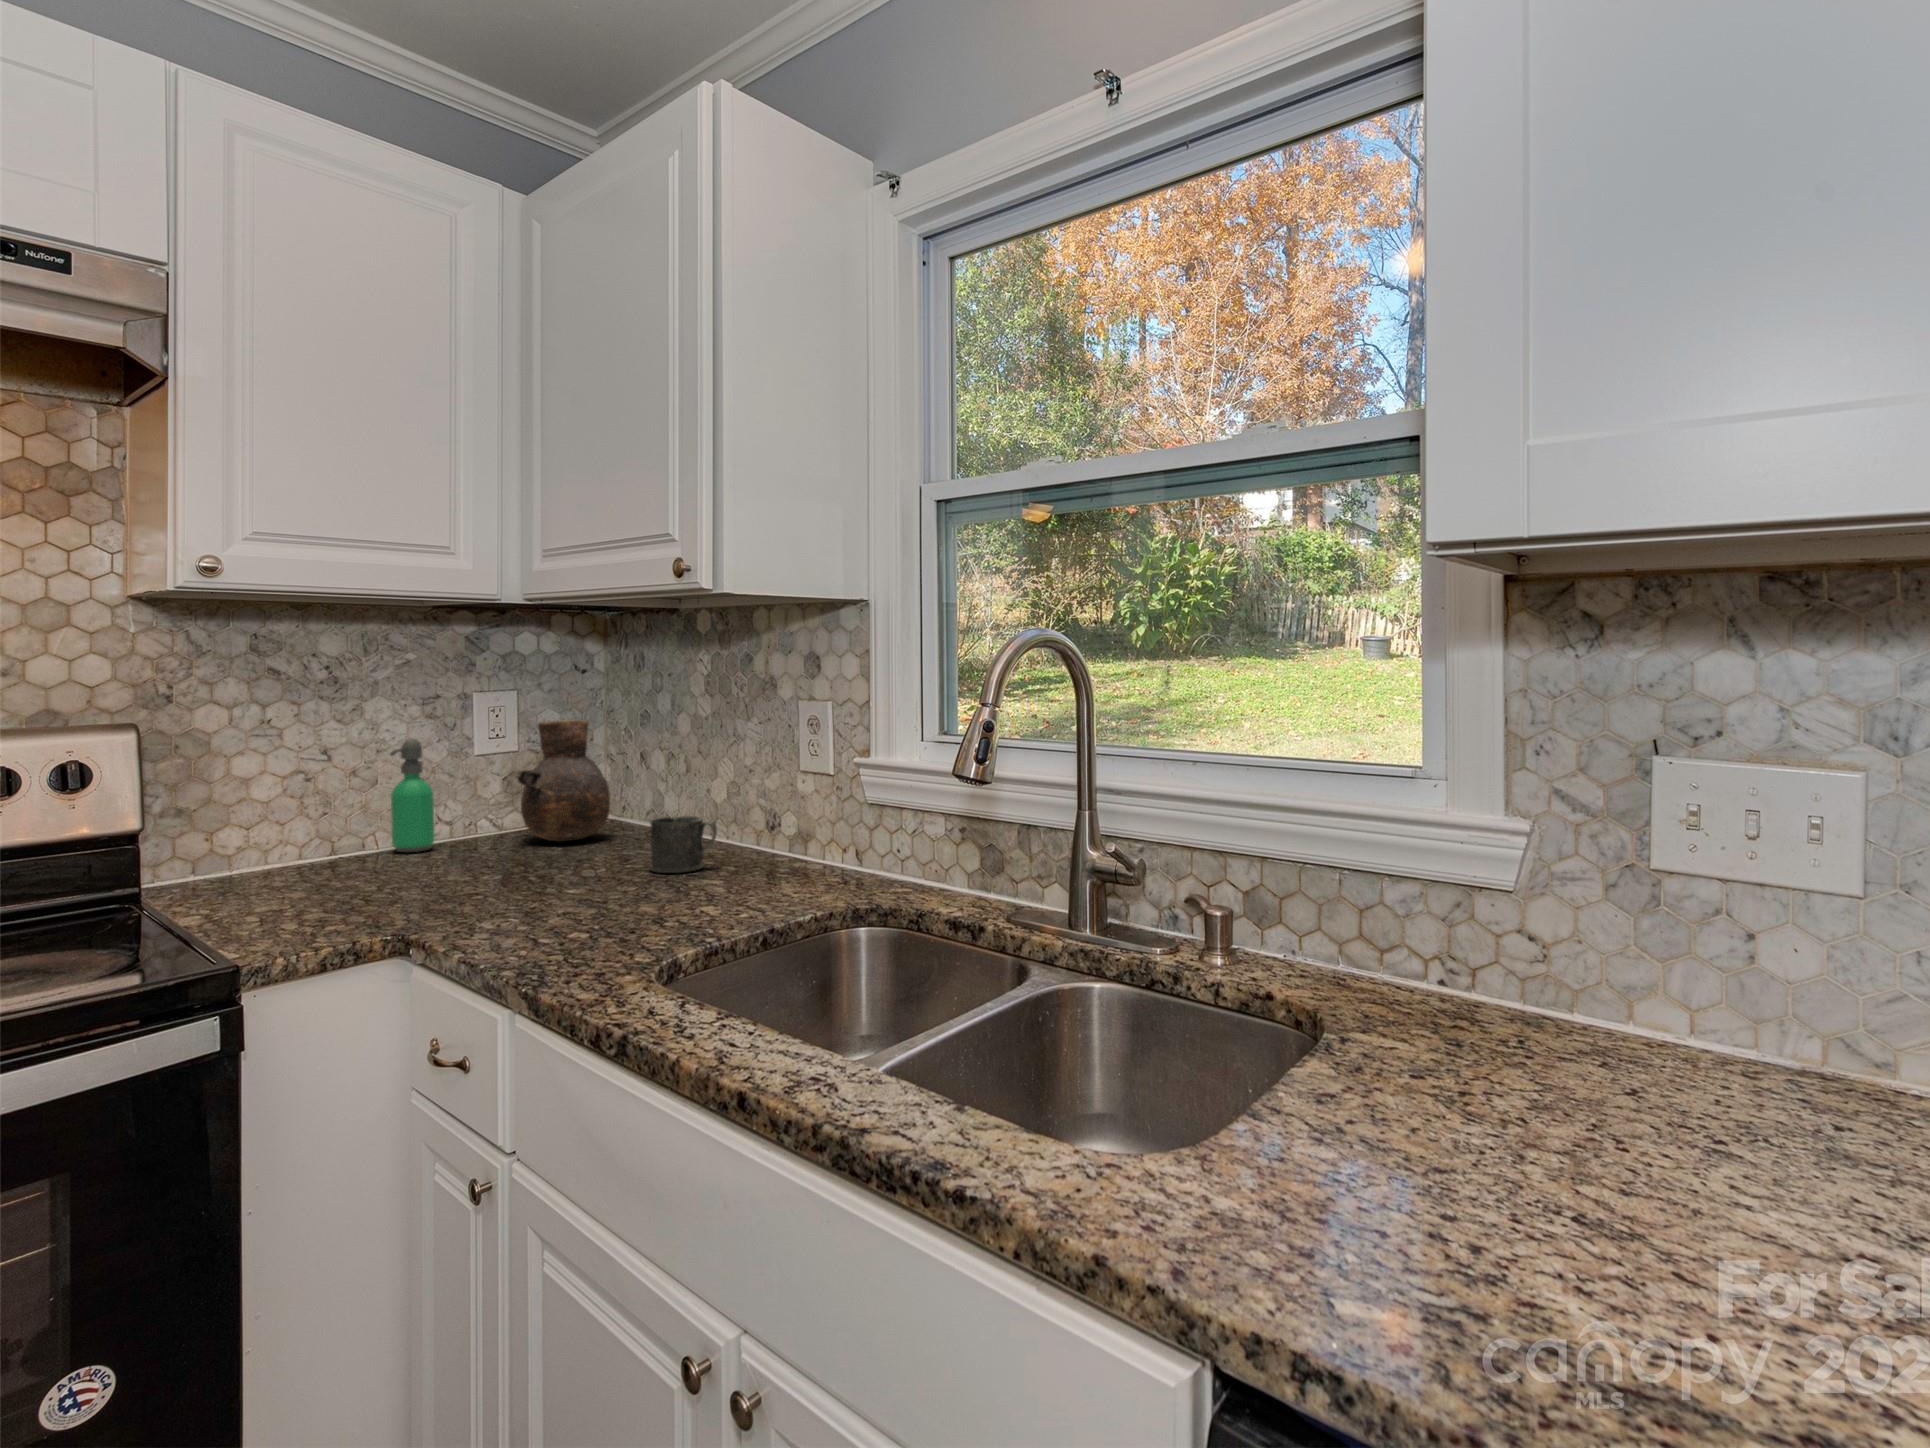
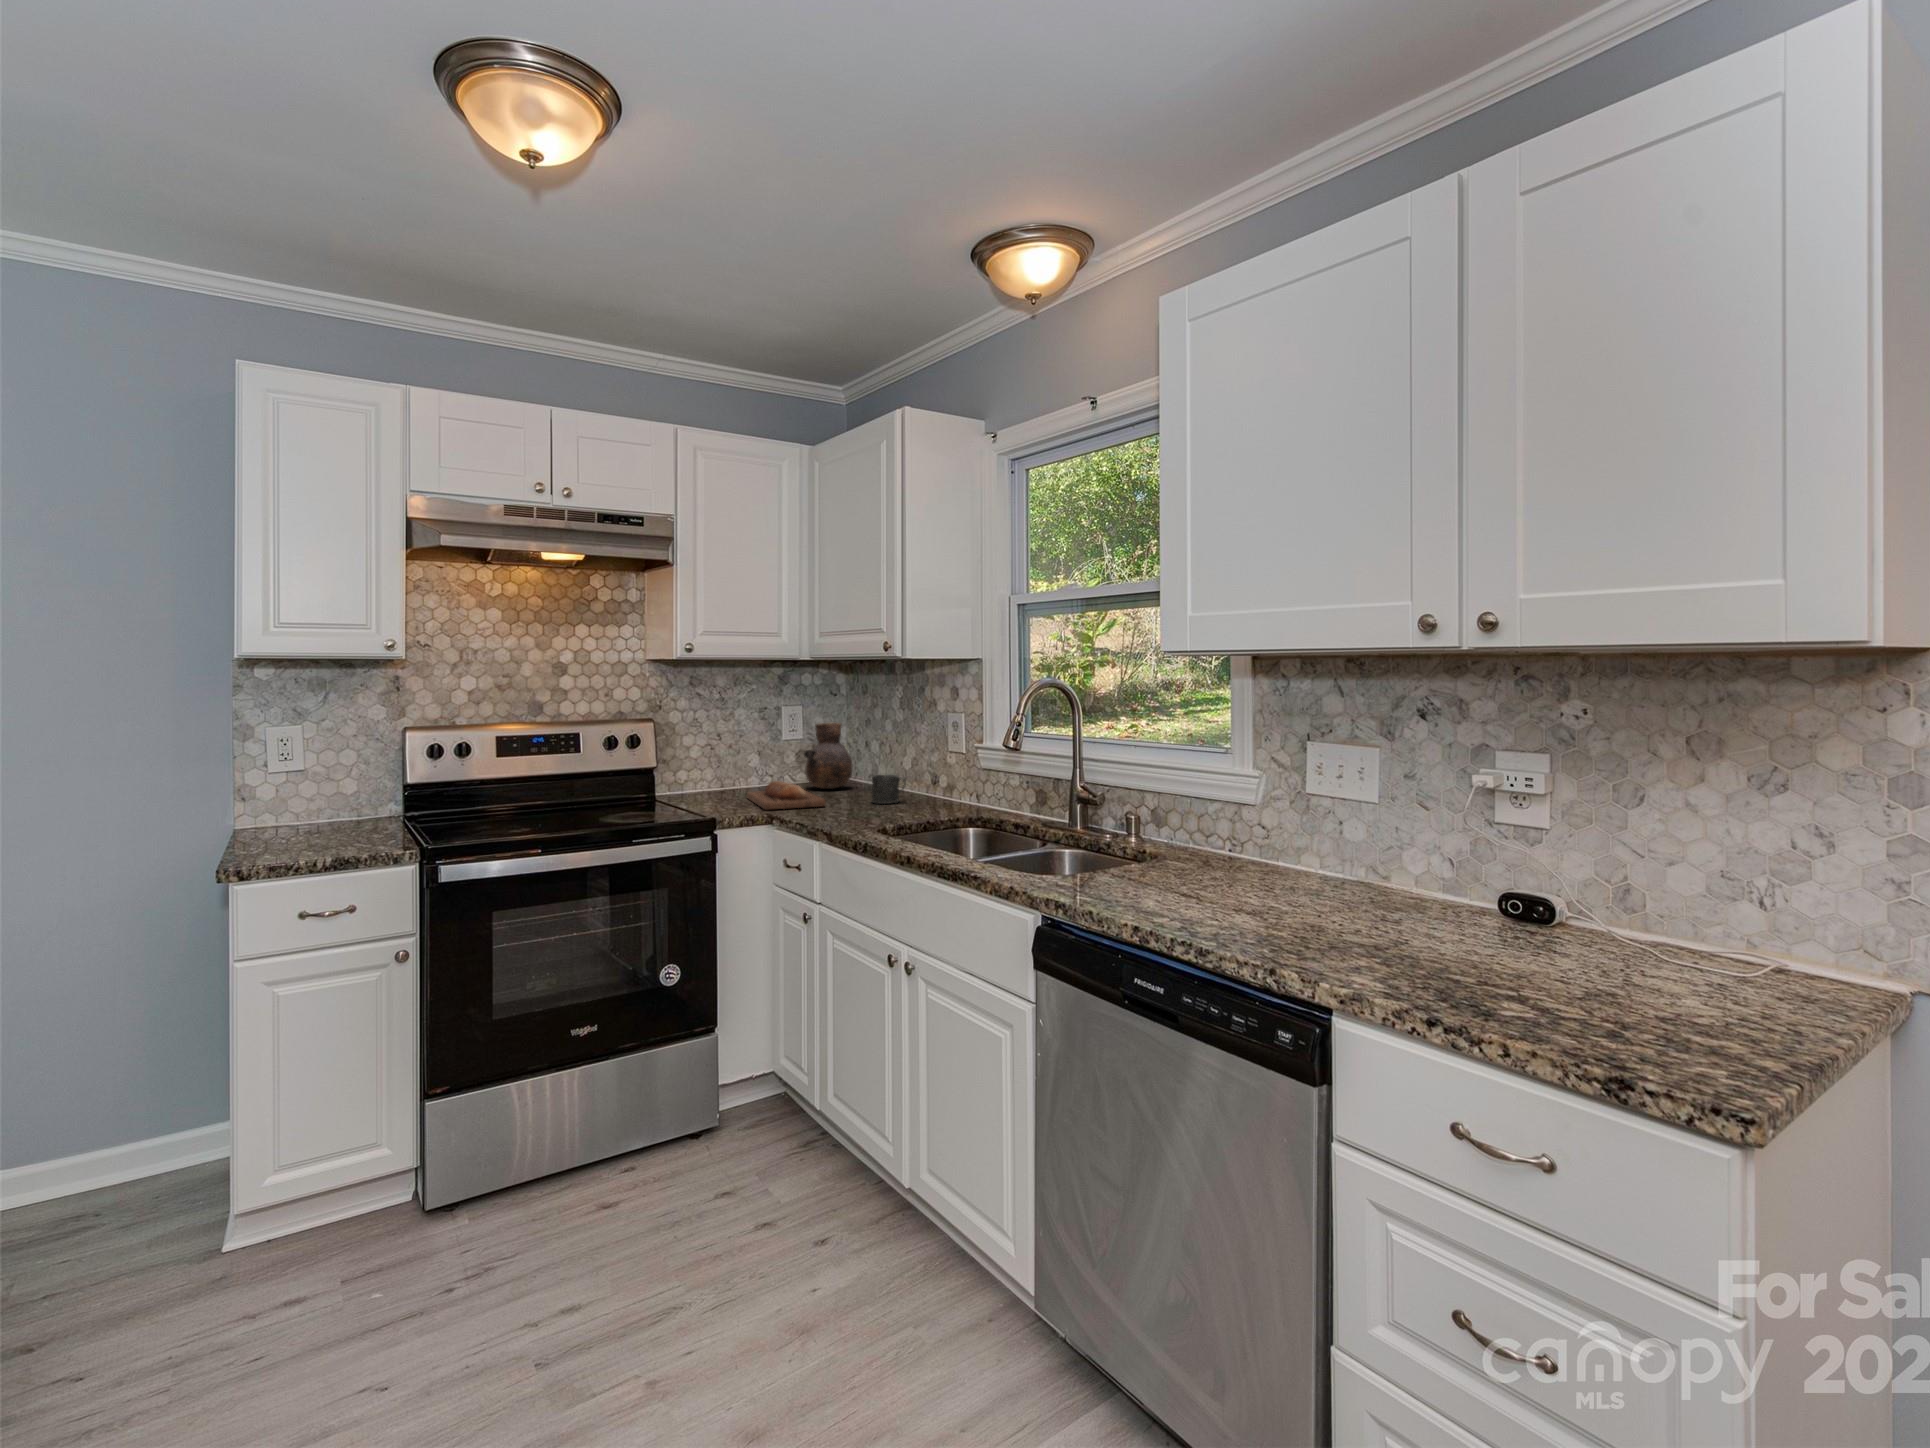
soap dispenser: present [390,739,434,852] -> none [740,732,761,792]
bread loaf: none [402,834,560,896] -> present [747,781,826,810]

